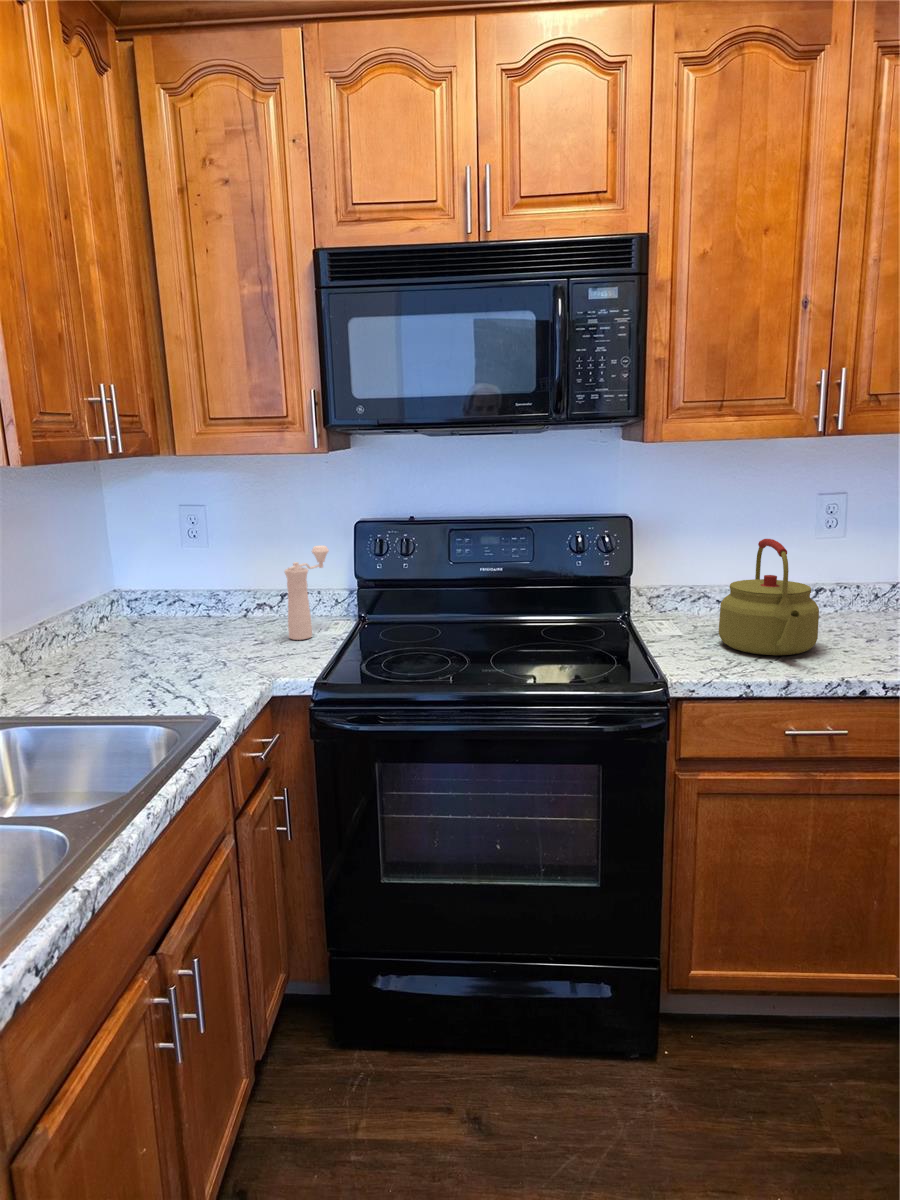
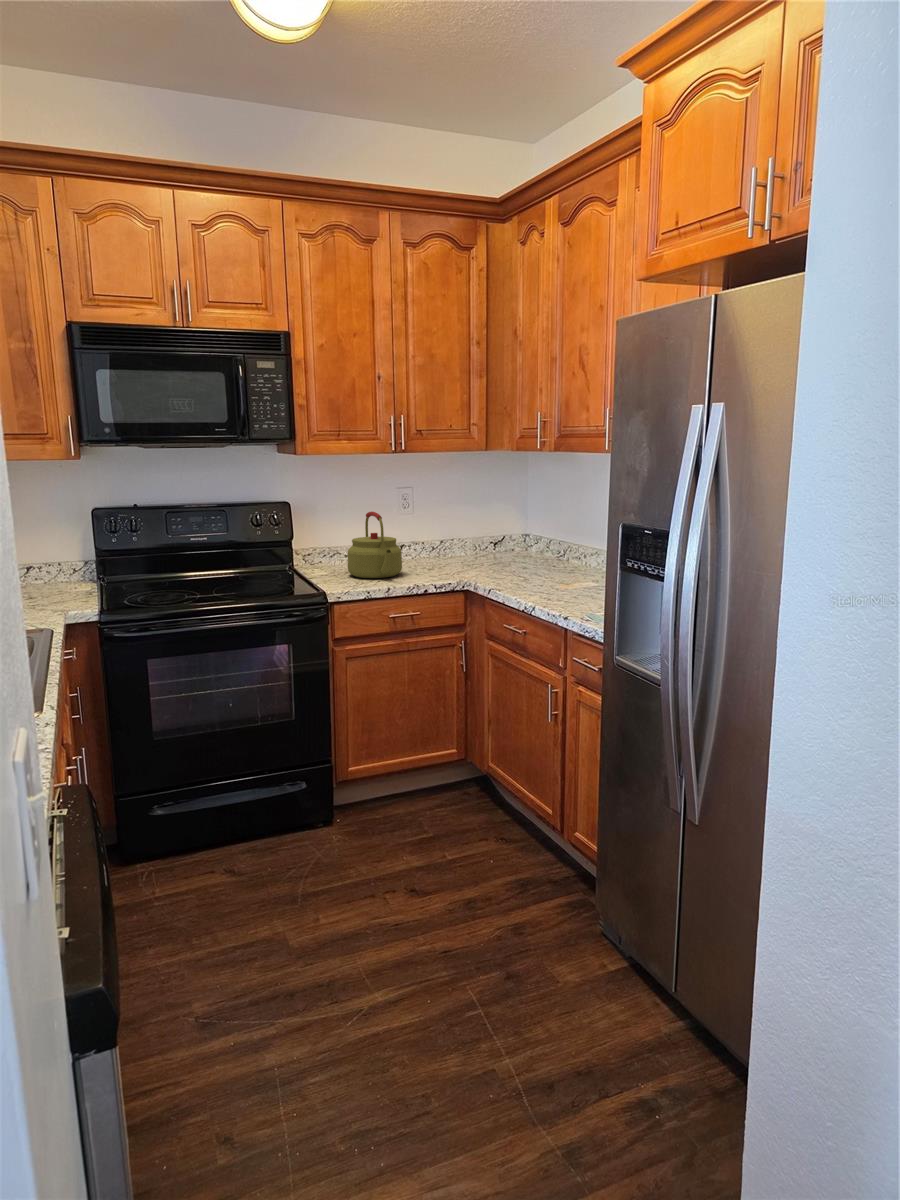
pepper mill: present [285,545,329,640] -> none [45,528,73,596]

